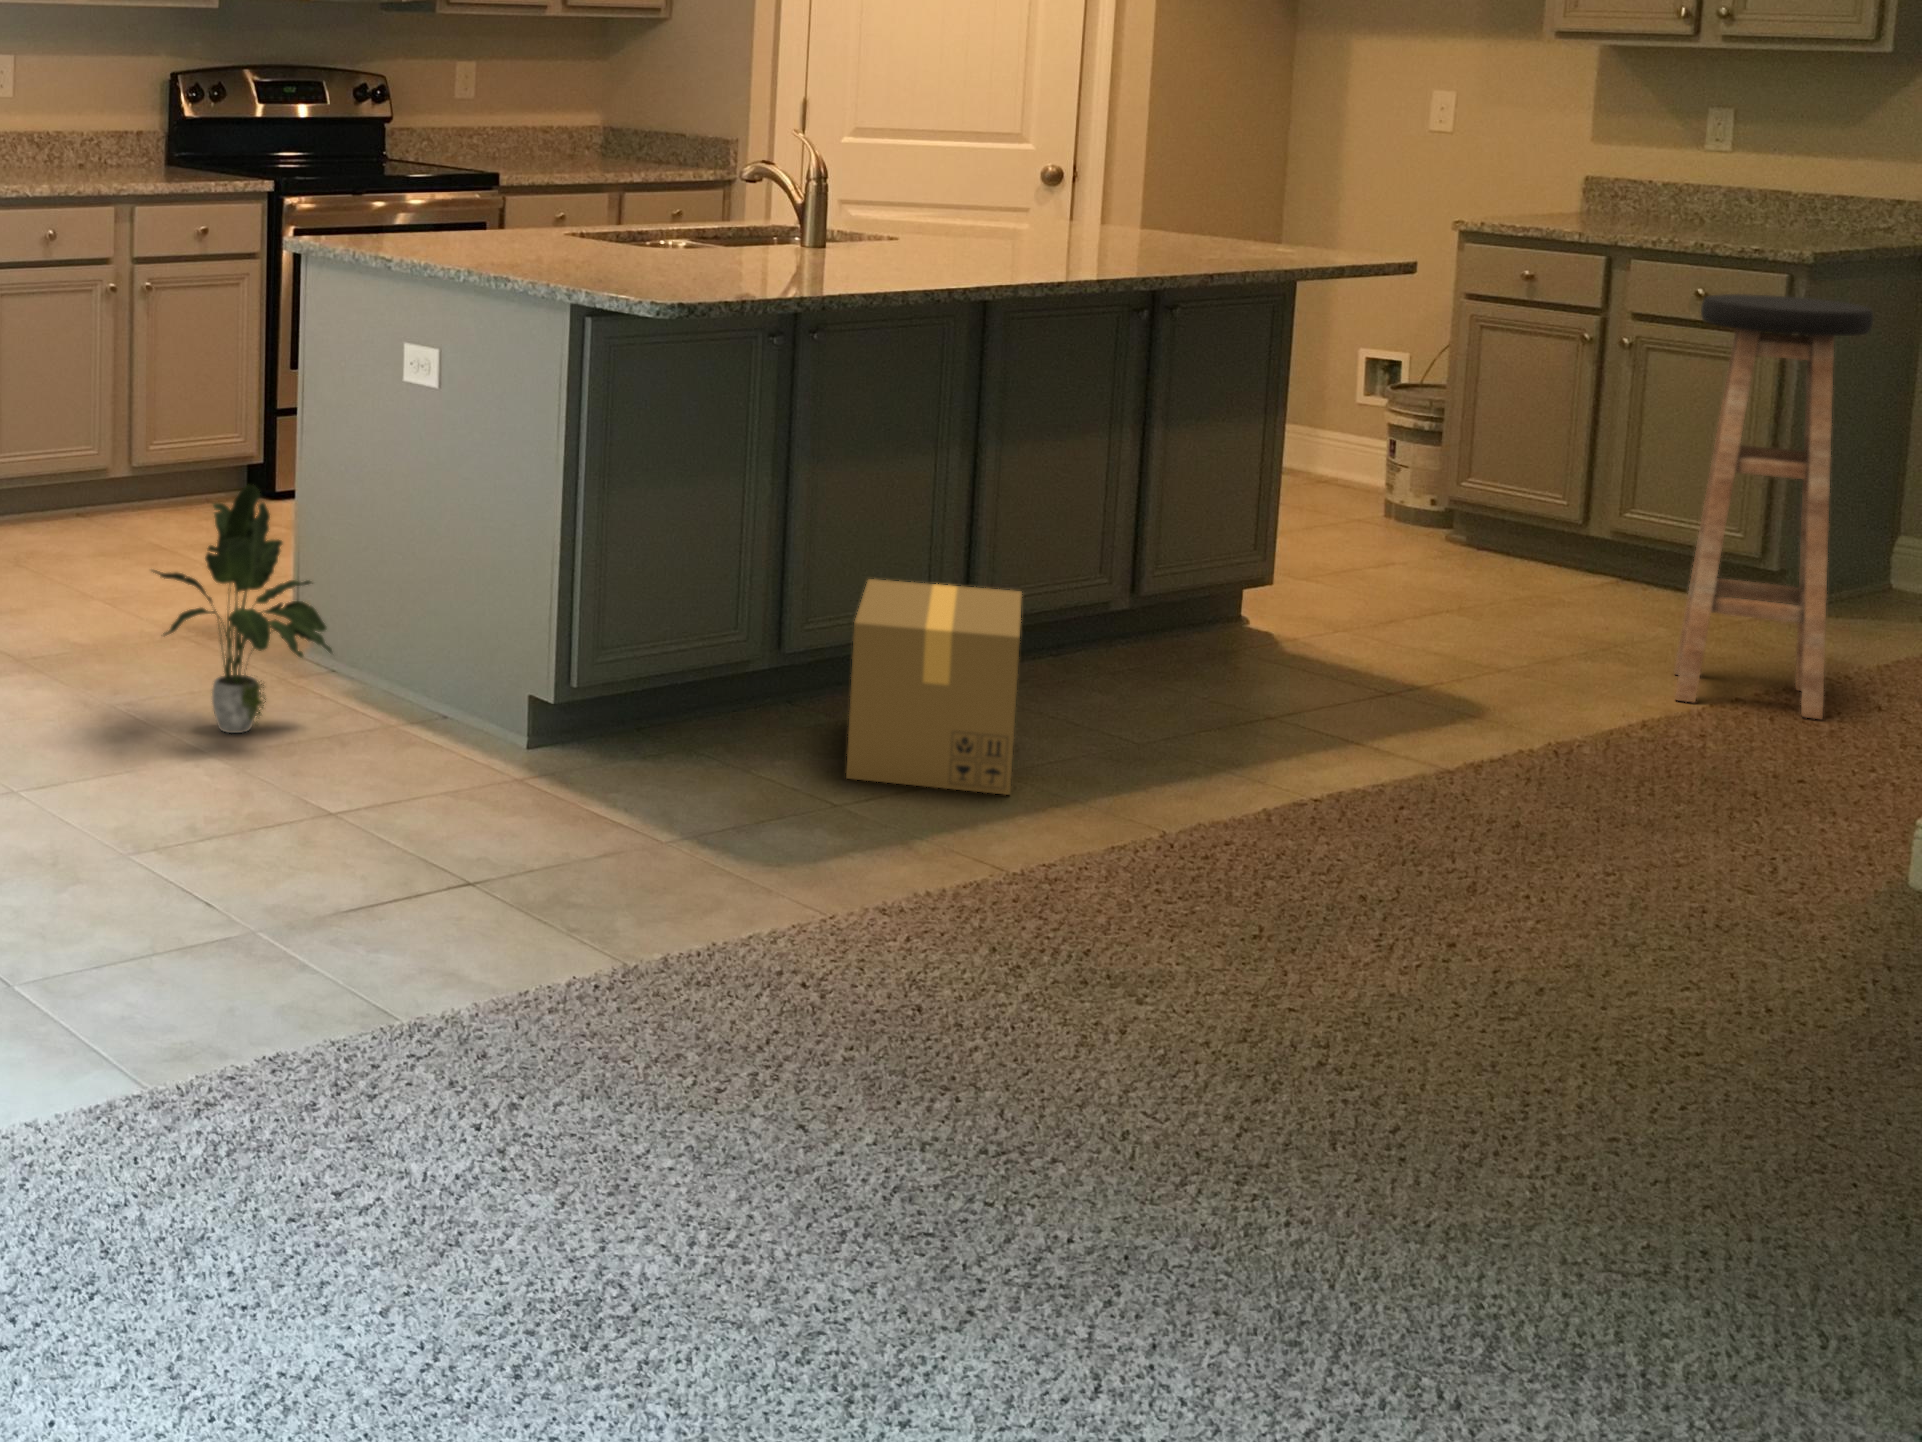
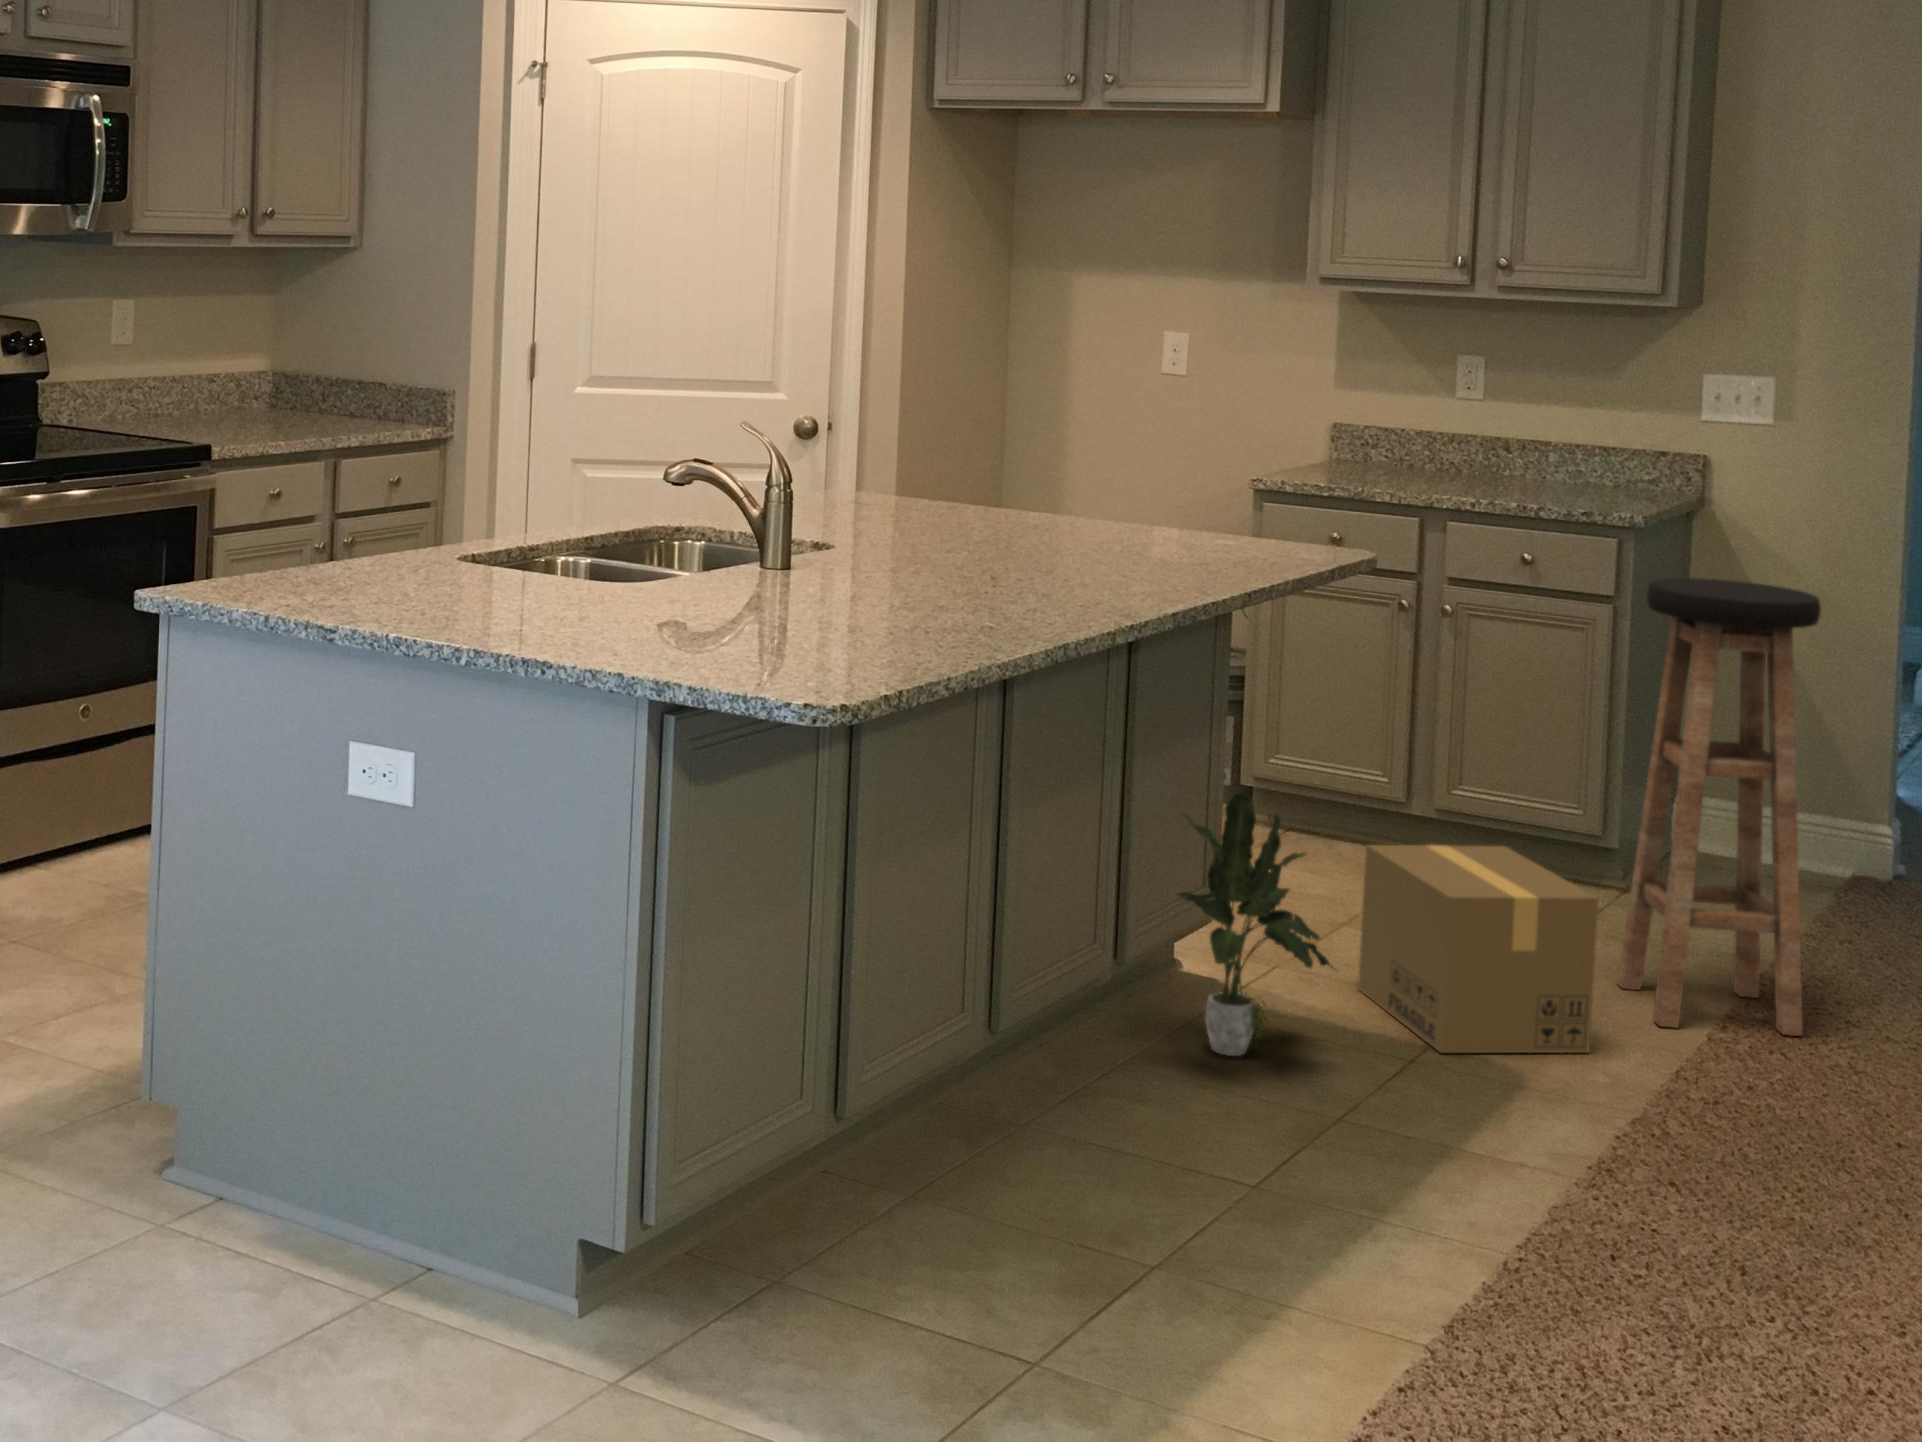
potted plant: present [152,485,332,733] -> present [1178,793,1333,1056]
cardboard box: present [846,579,1022,795] -> present [1358,845,1599,1053]

